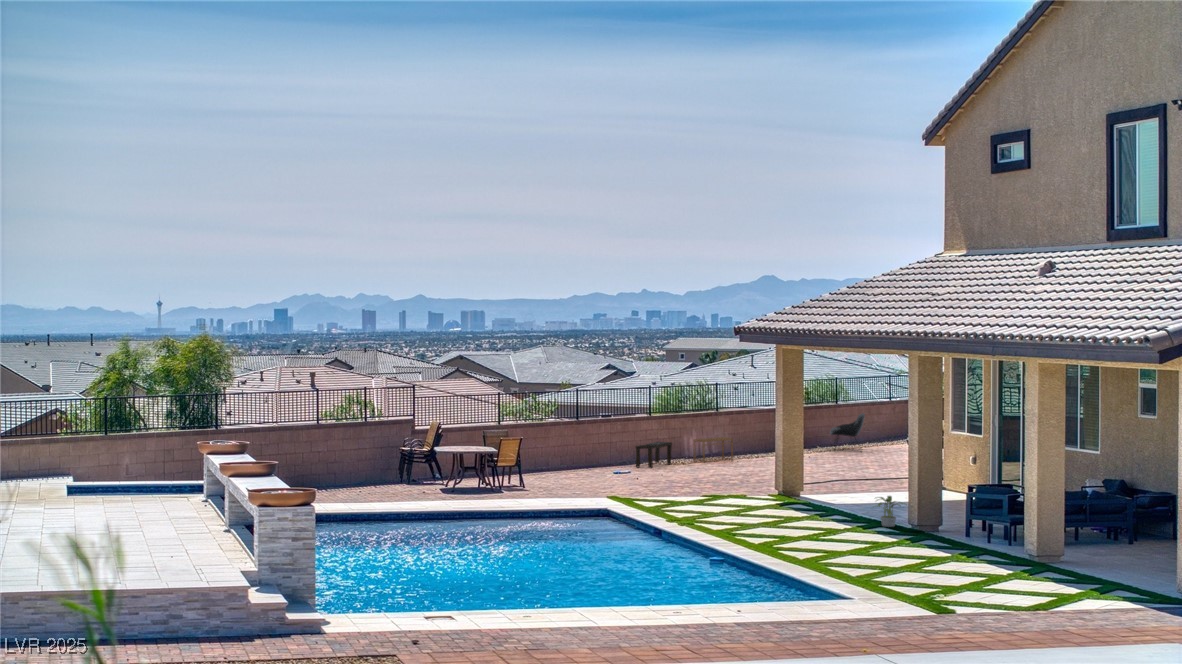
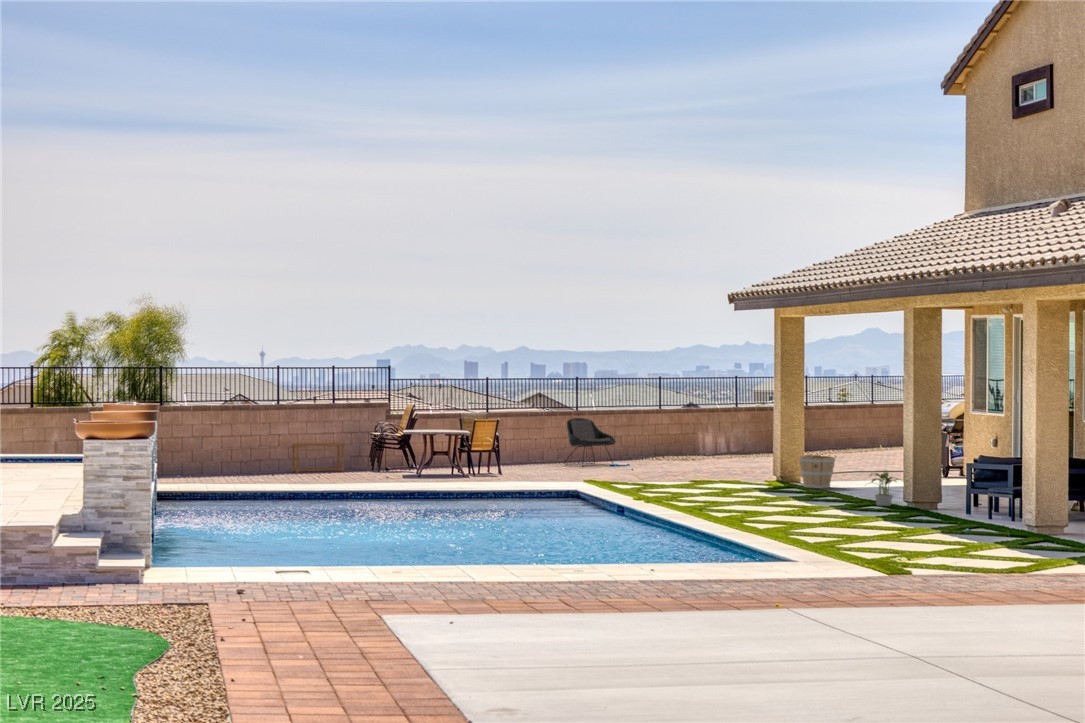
lounge chair: present [830,414,865,450] -> present [565,418,615,467]
side table: present [693,437,733,463] -> present [292,442,344,473]
bench: present [636,442,672,468] -> none [633,438,674,465]
wooden bucket: none [800,470,834,501] -> present [798,455,835,488]

